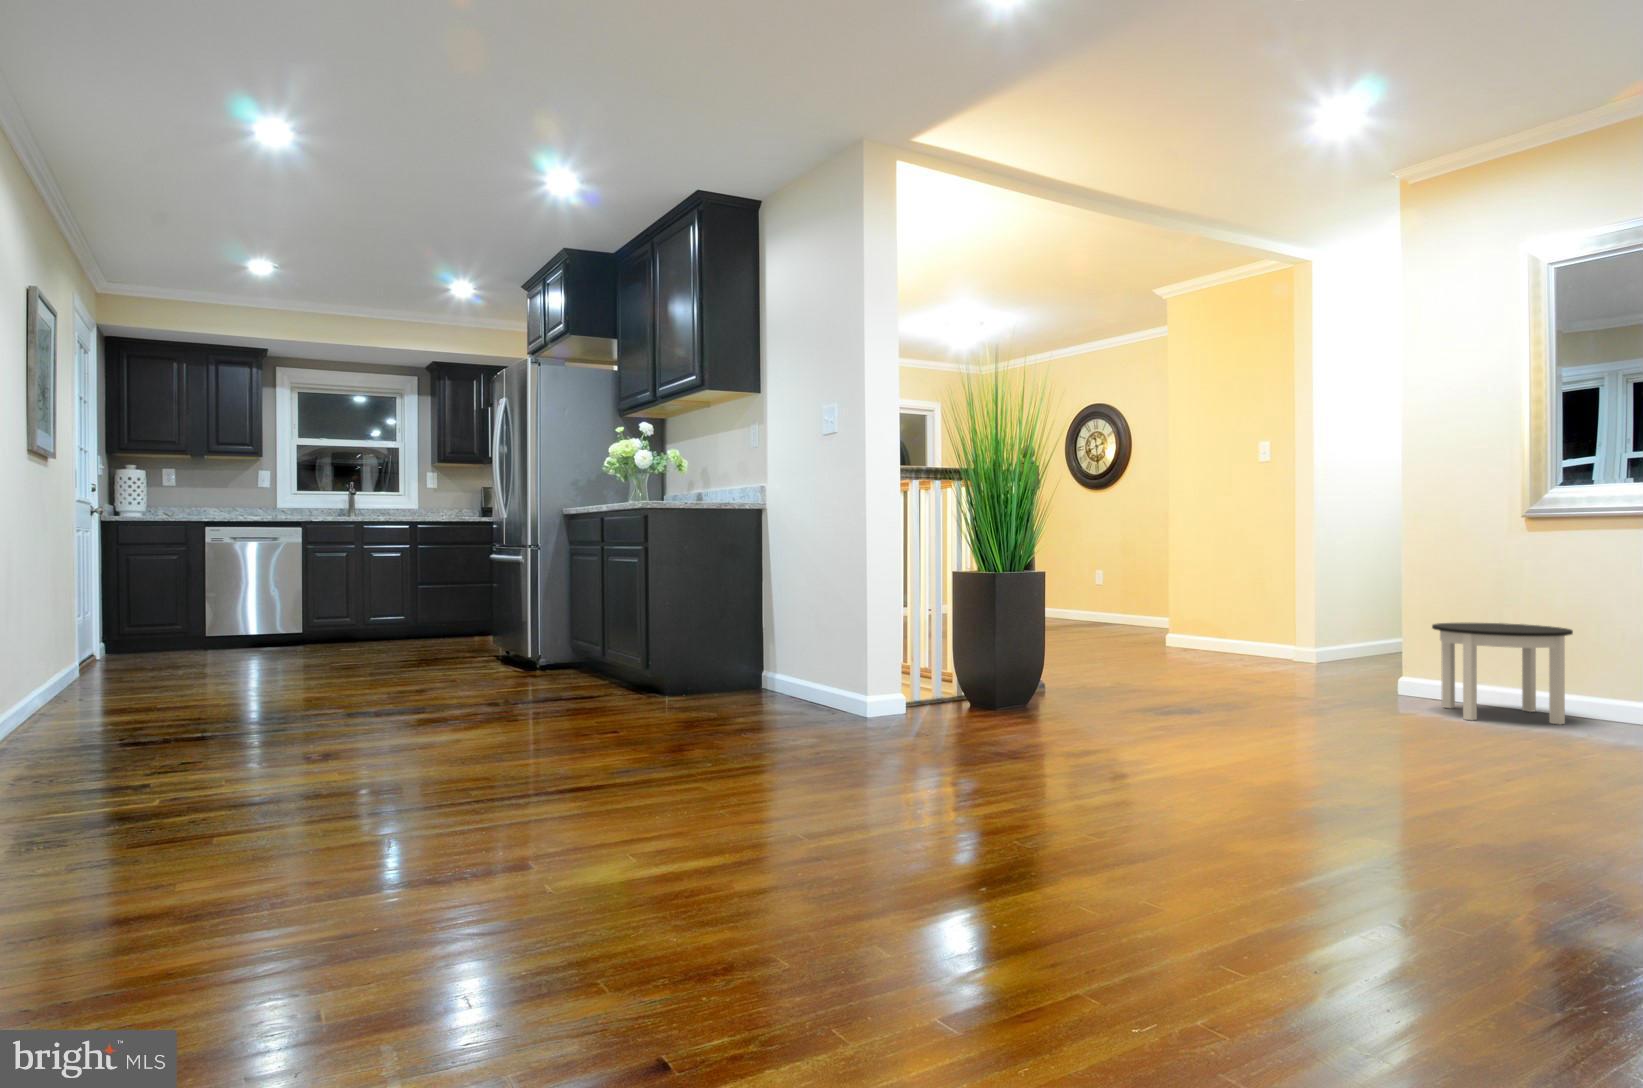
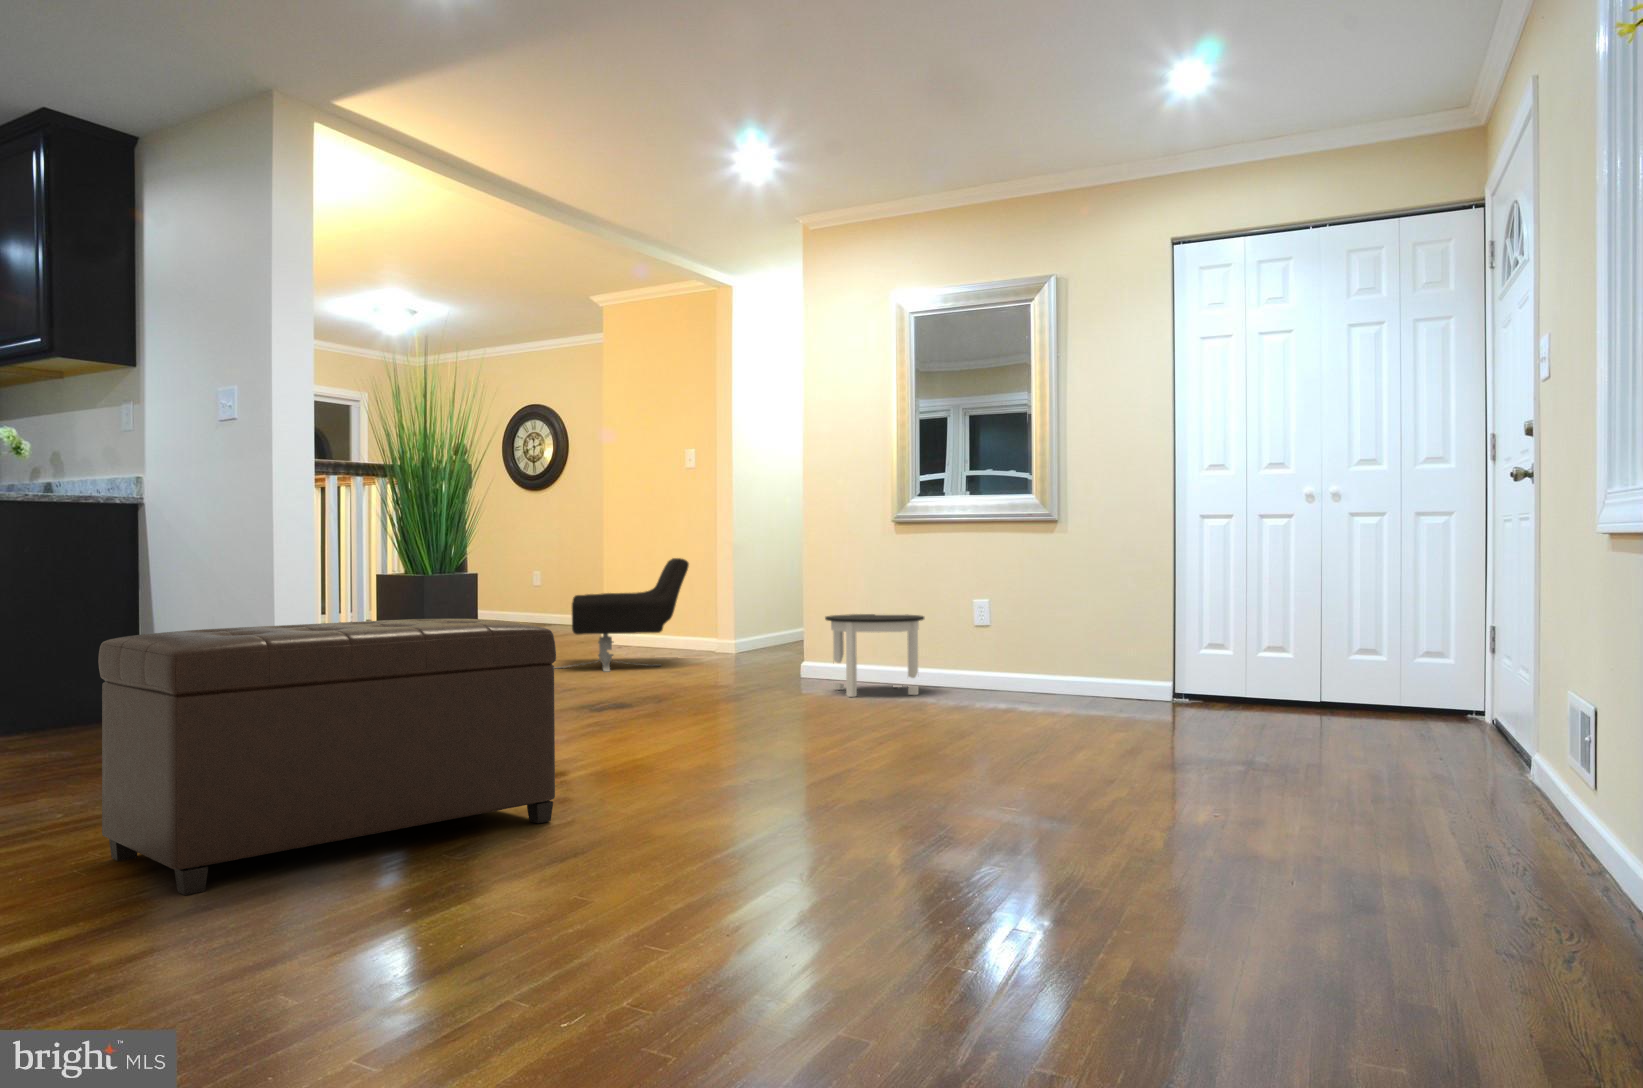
lounge chair: none [1111,553,1256,665] -> present [572,558,689,672]
ottoman: none [685,636,1133,929] -> present [98,619,556,895]

